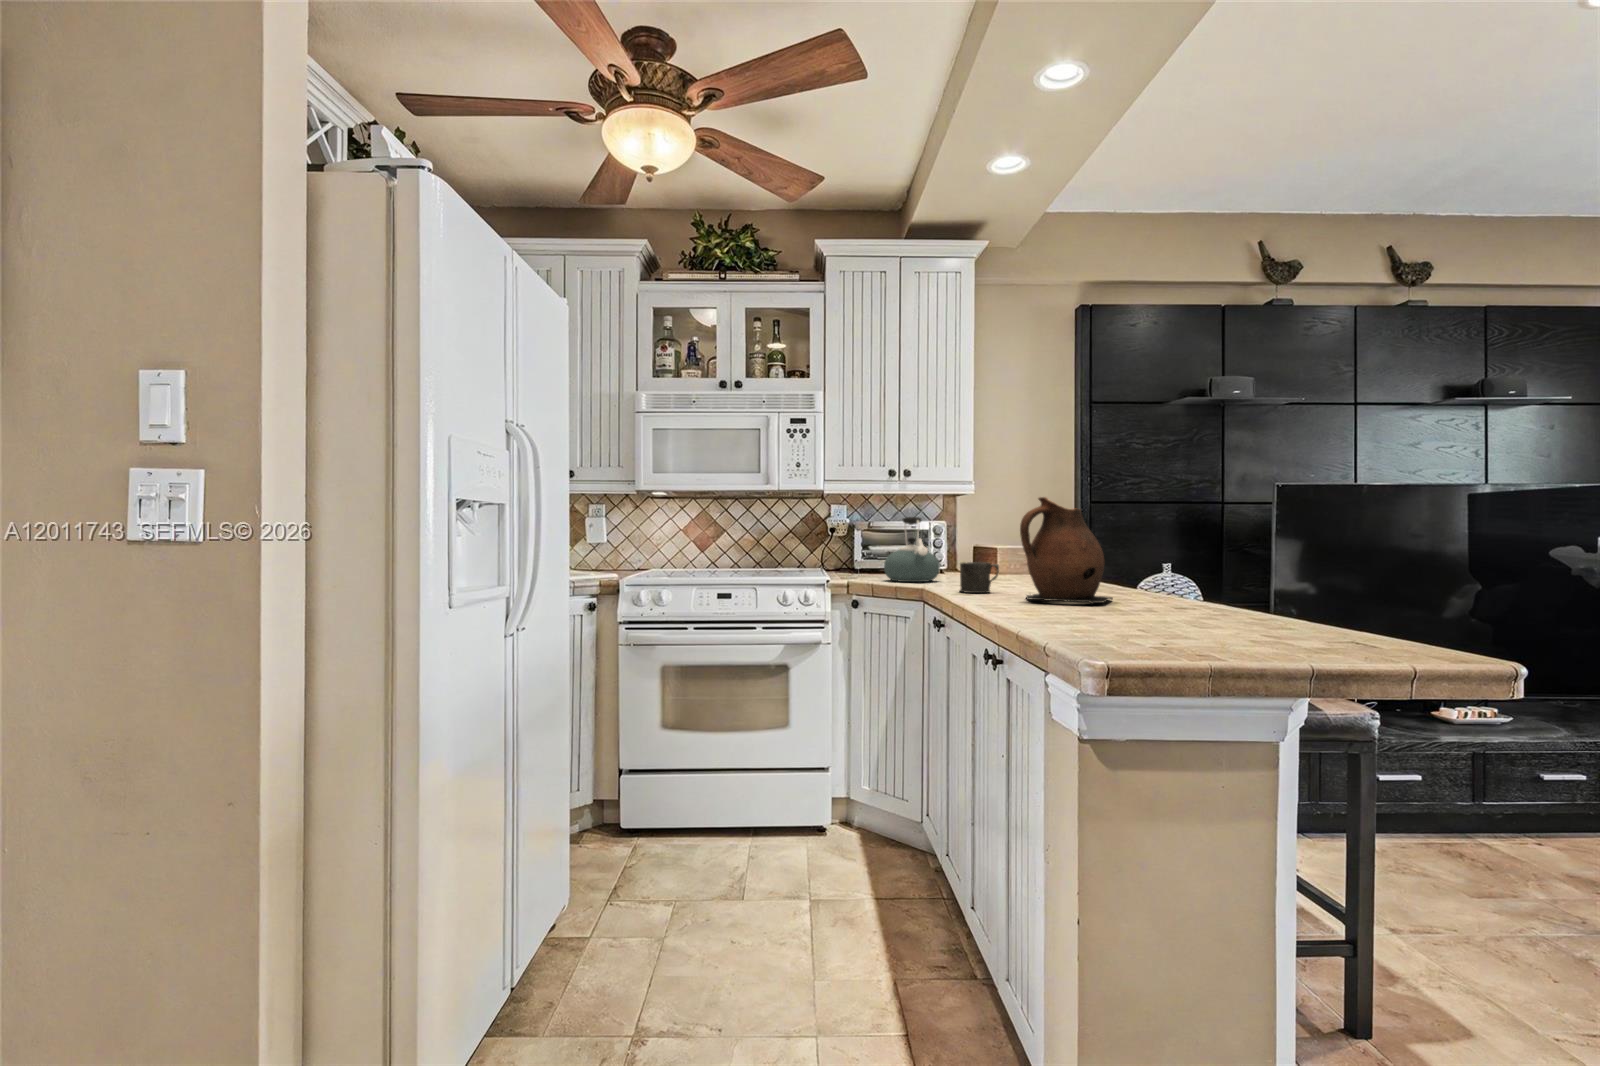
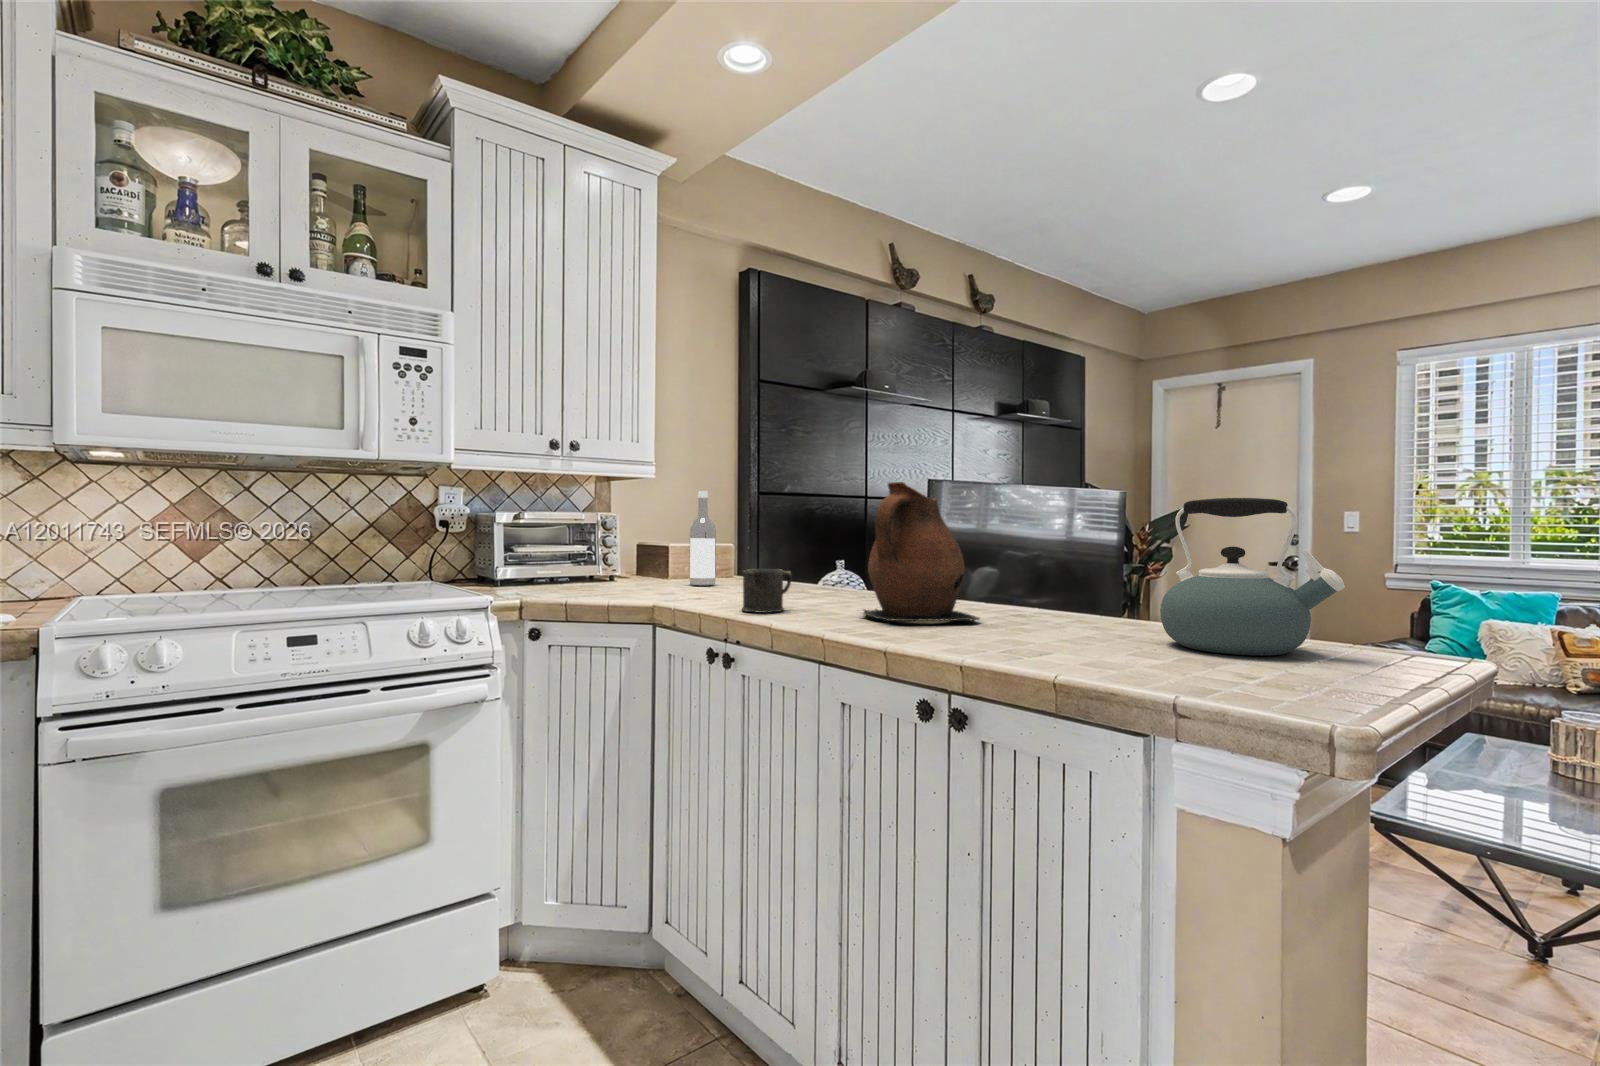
wine bottle: none [990,503,1011,578] -> present [689,491,716,586]
kettle: present [884,517,940,582] -> present [1160,498,1345,656]

